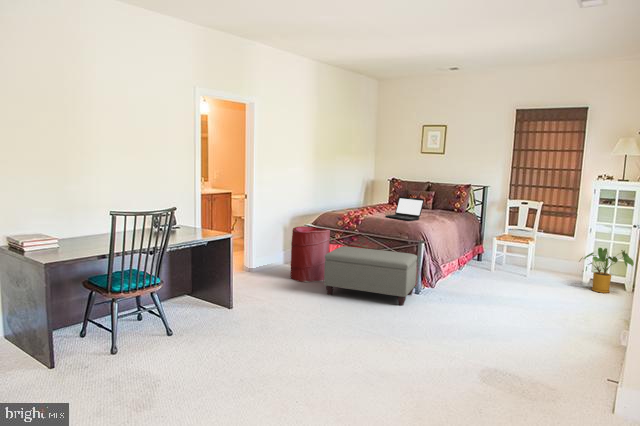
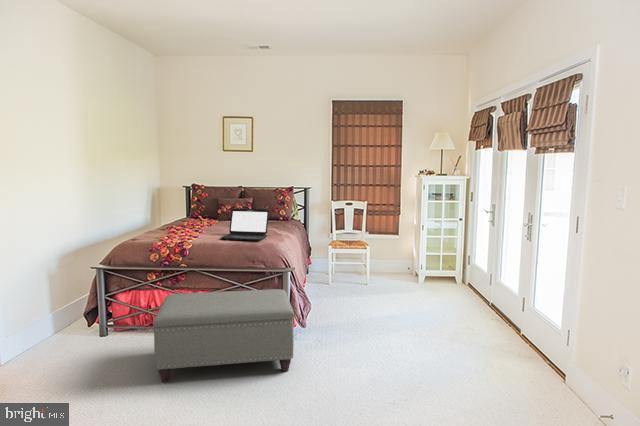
laundry hamper: present [290,226,330,282] -> none [73,269,142,365]
house plant: present [580,248,634,293] -> none [421,244,472,290]

